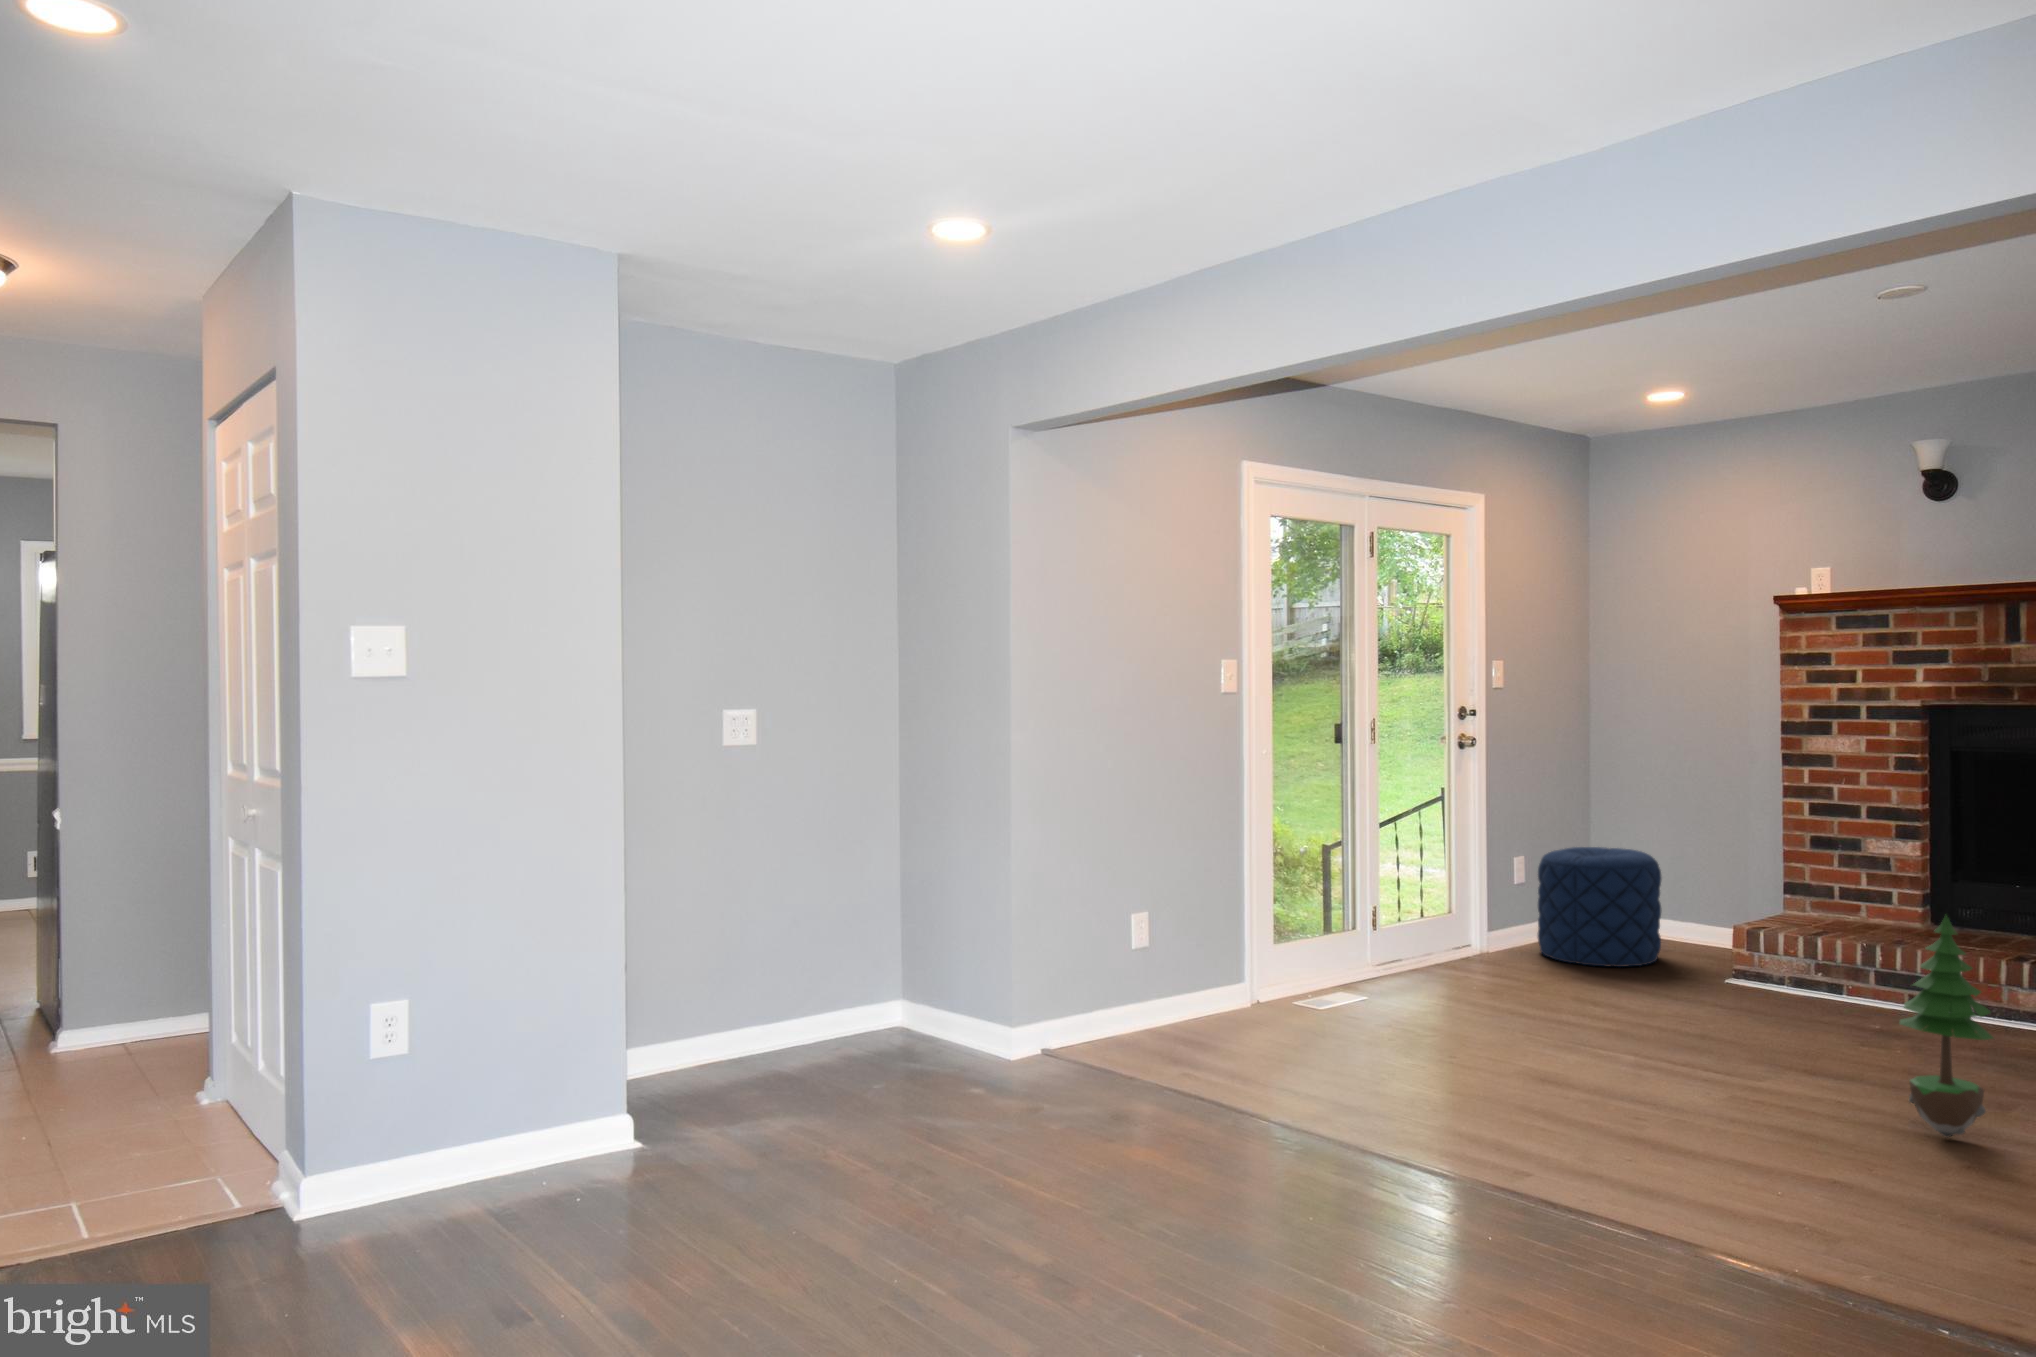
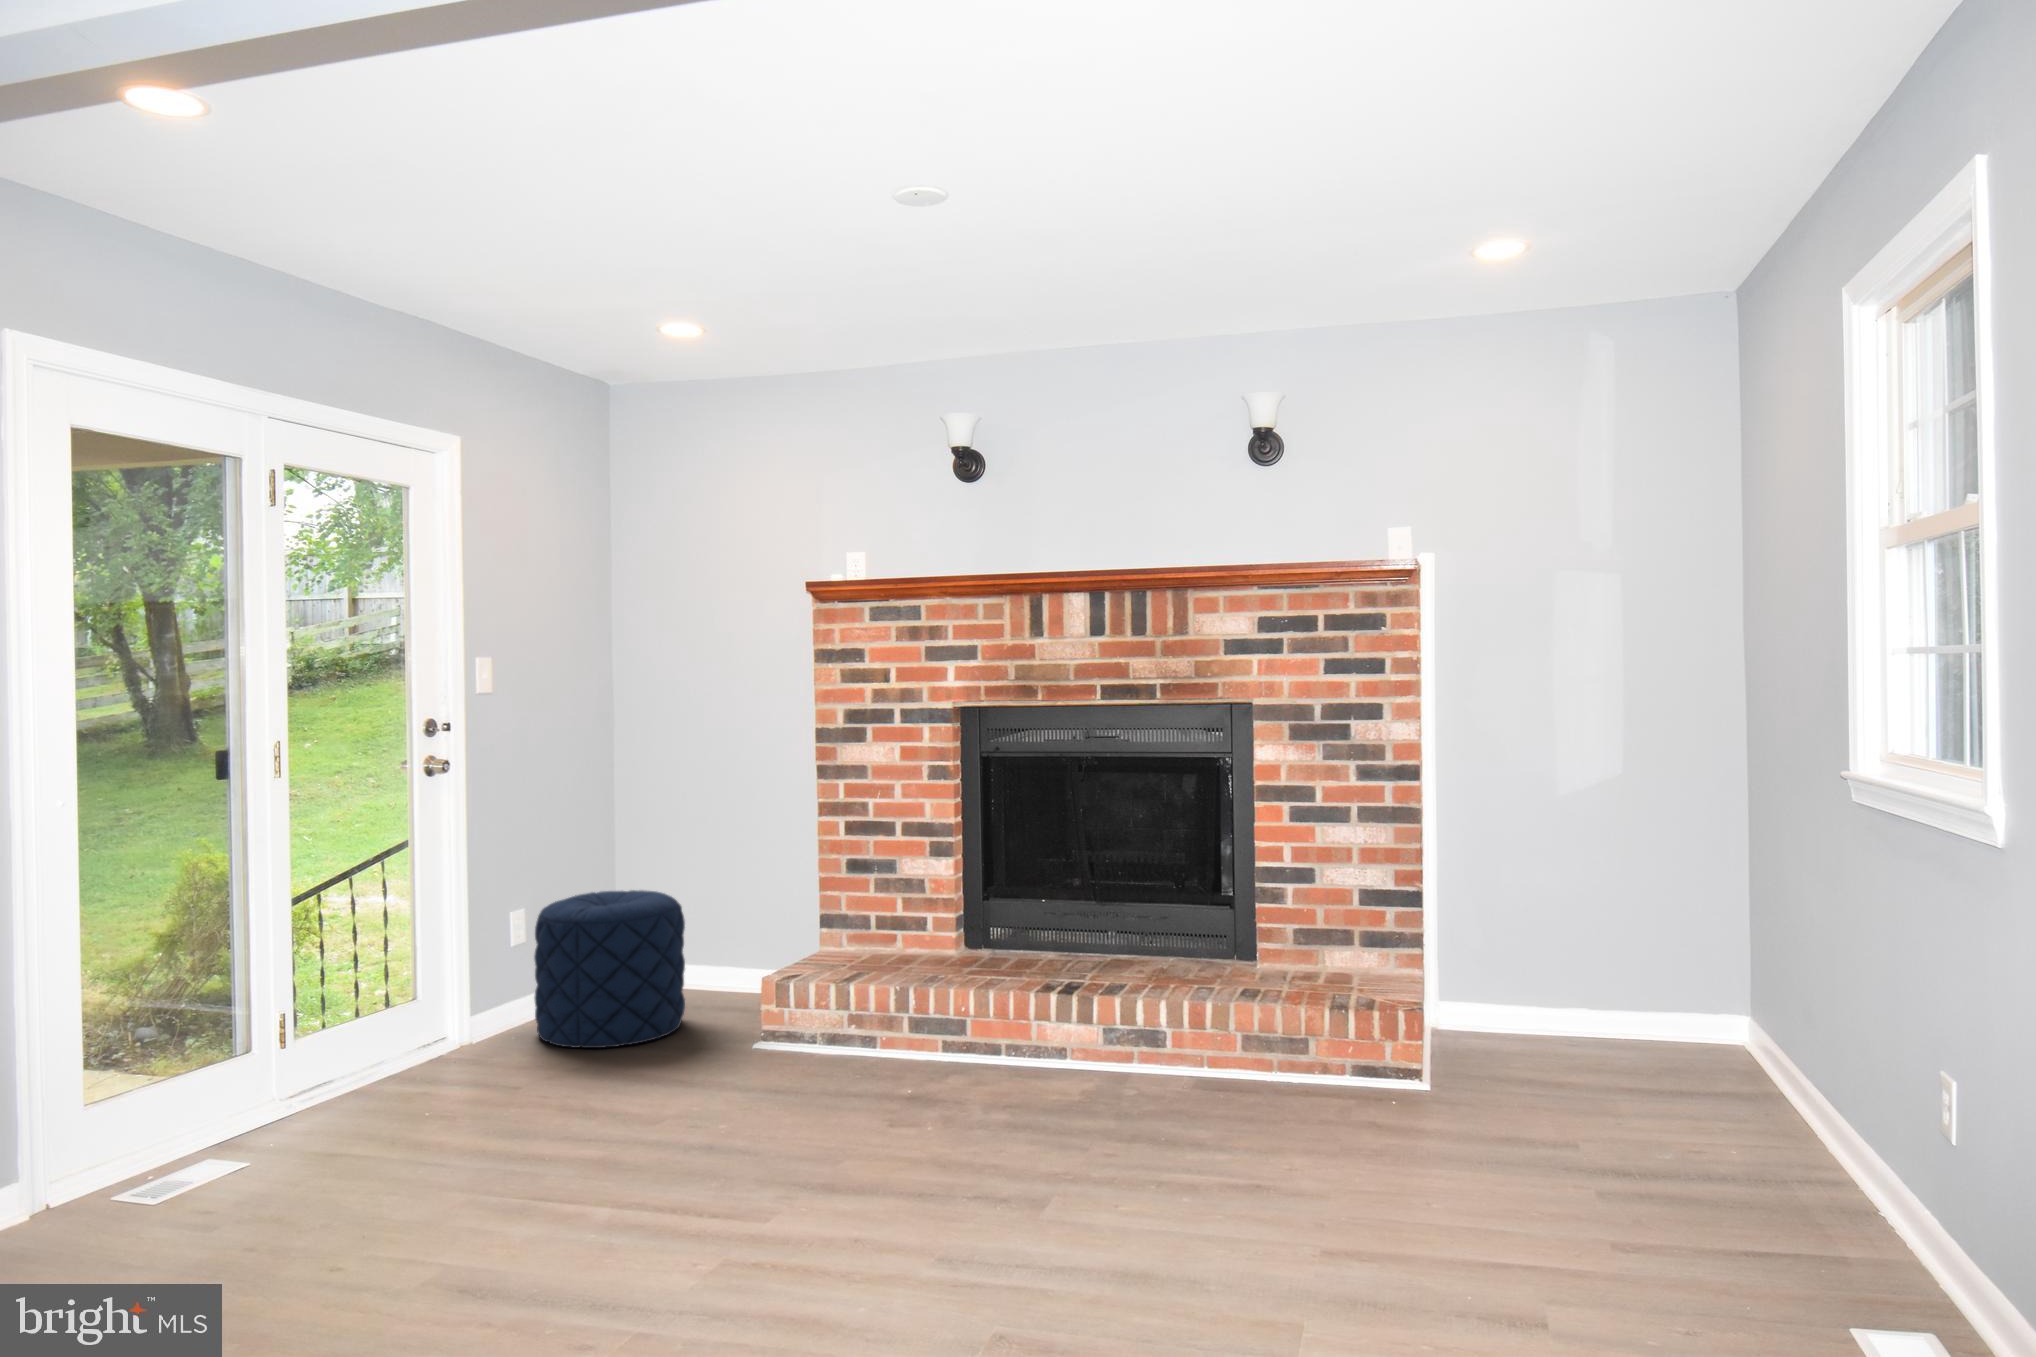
potted tree: present [1900,916,1993,1138] -> none [926,990,1031,1286]

